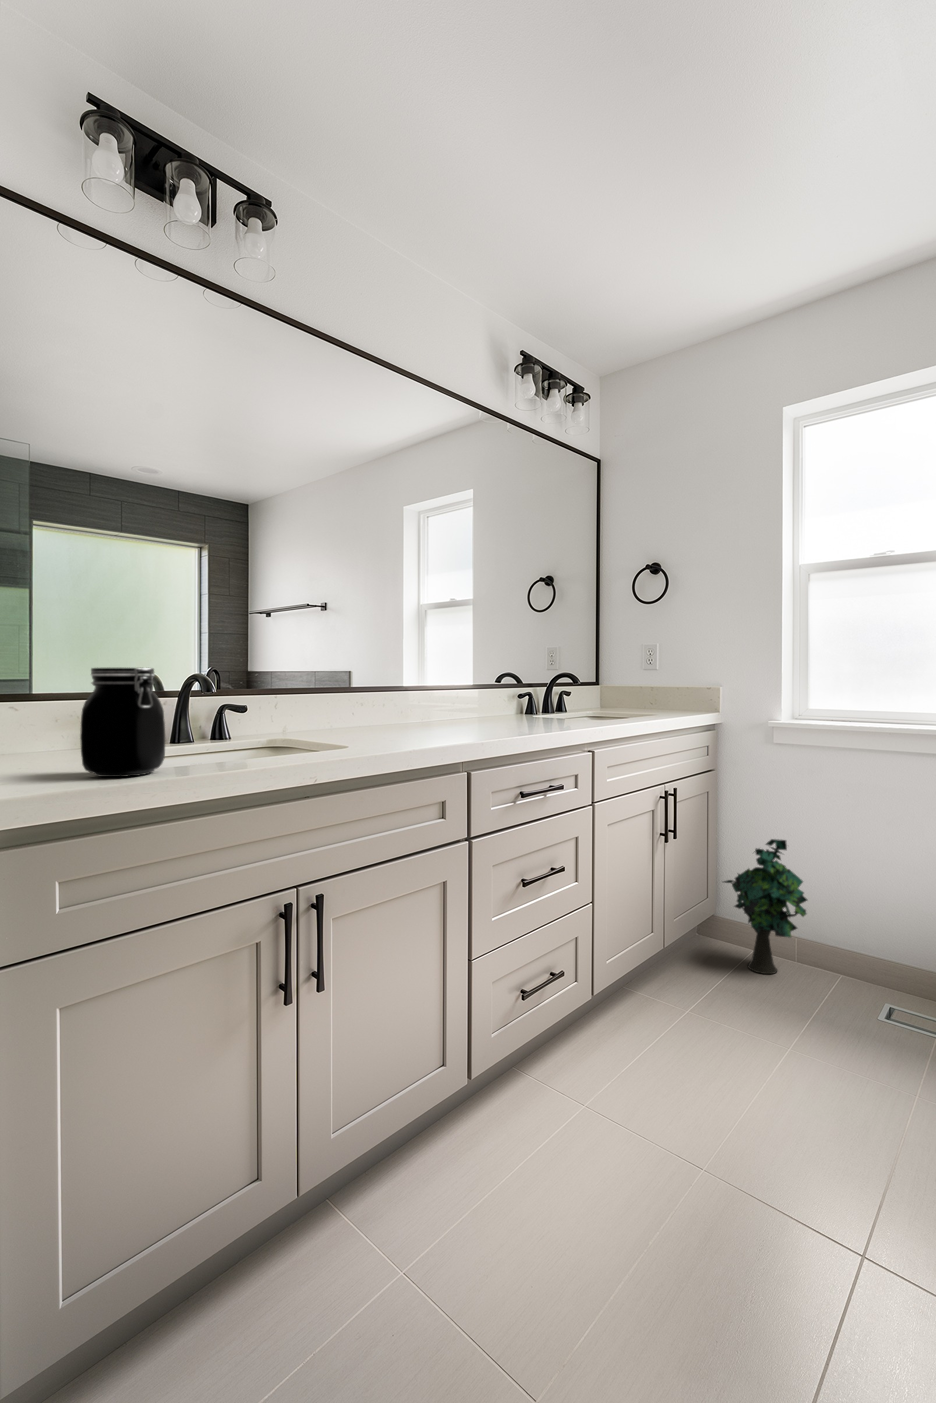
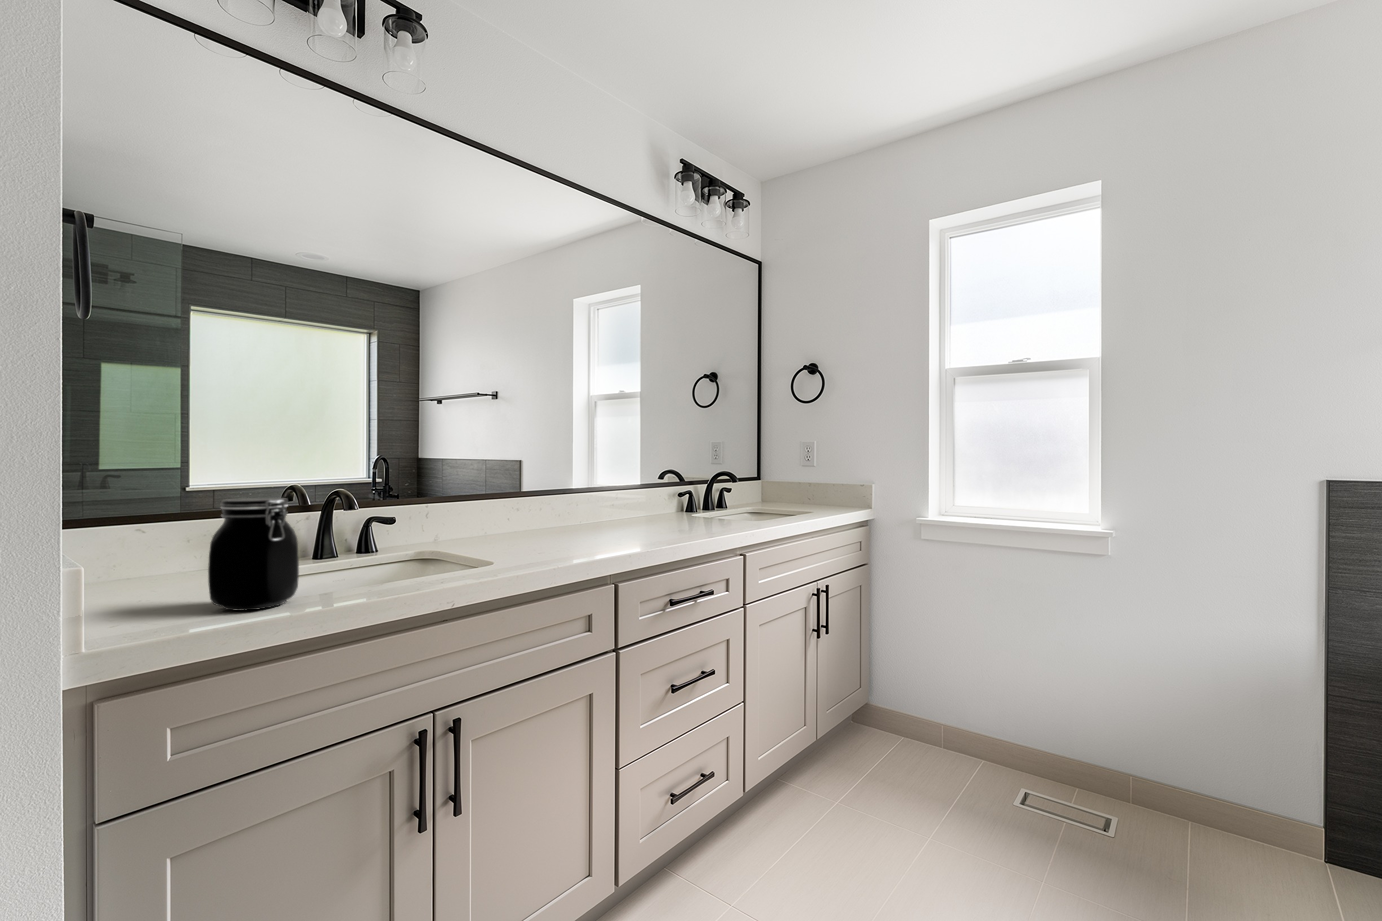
decorative plant: present [724,839,807,974] -> none [874,634,956,767]

